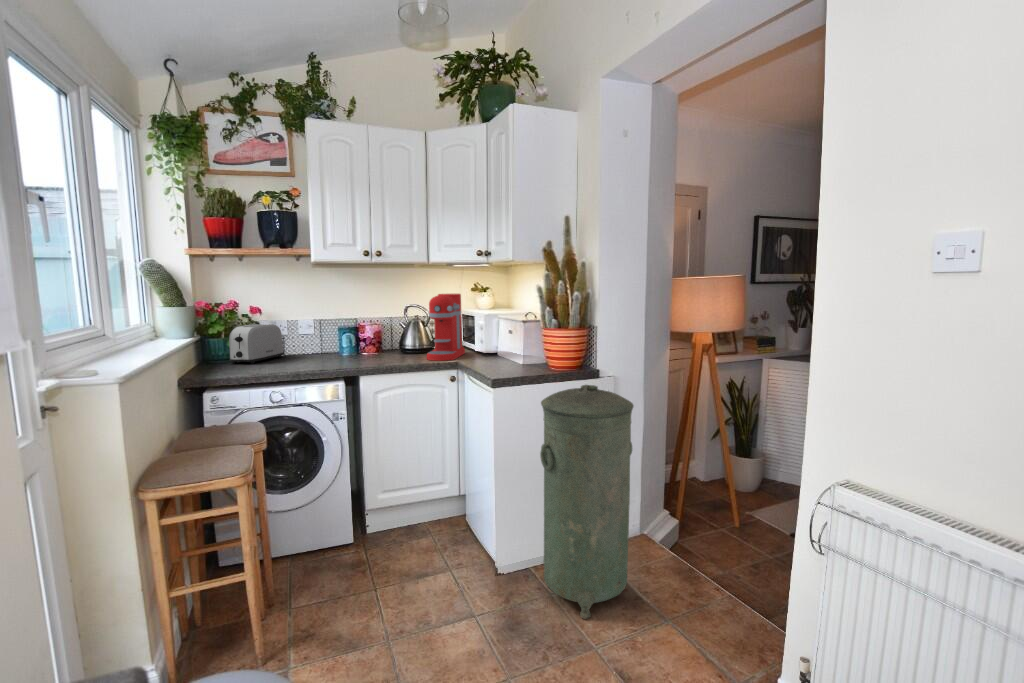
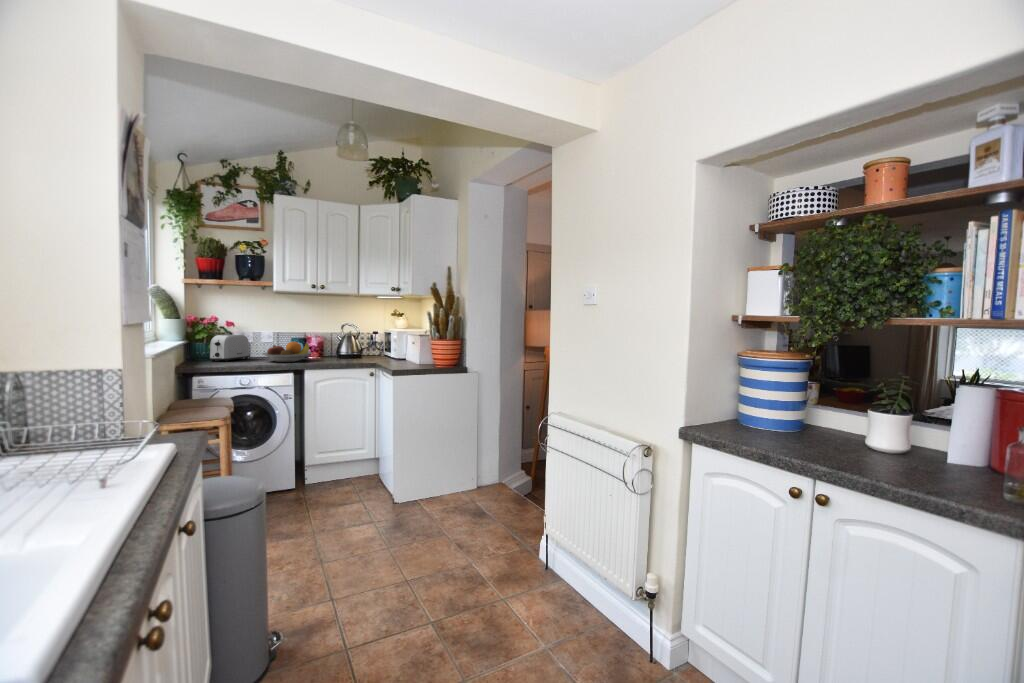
coffee maker: present [427,294,465,361] -> none [354,317,384,362]
fruit bowl: none [299,333,367,363] -> present [262,342,311,362]
trash can: present [540,385,633,619] -> none [419,373,480,520]

